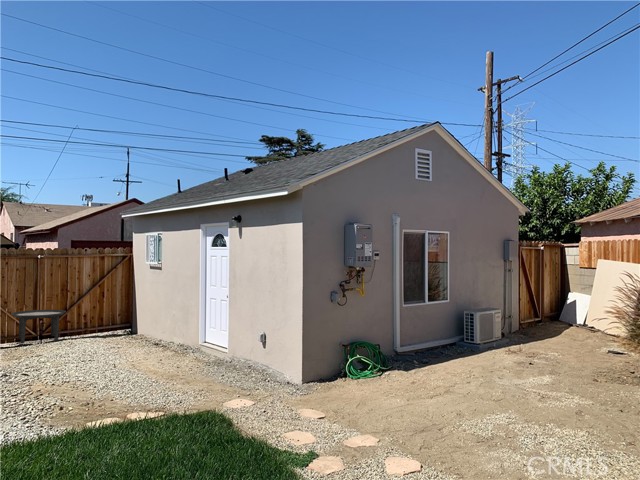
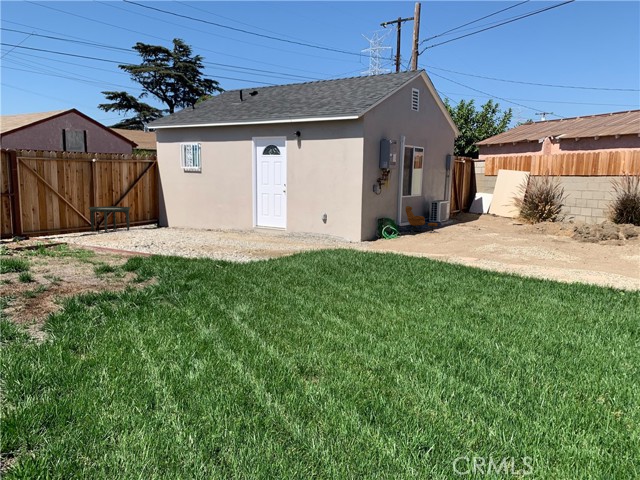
lounge chair: none [409,319,457,365] -> present [406,206,438,232]

